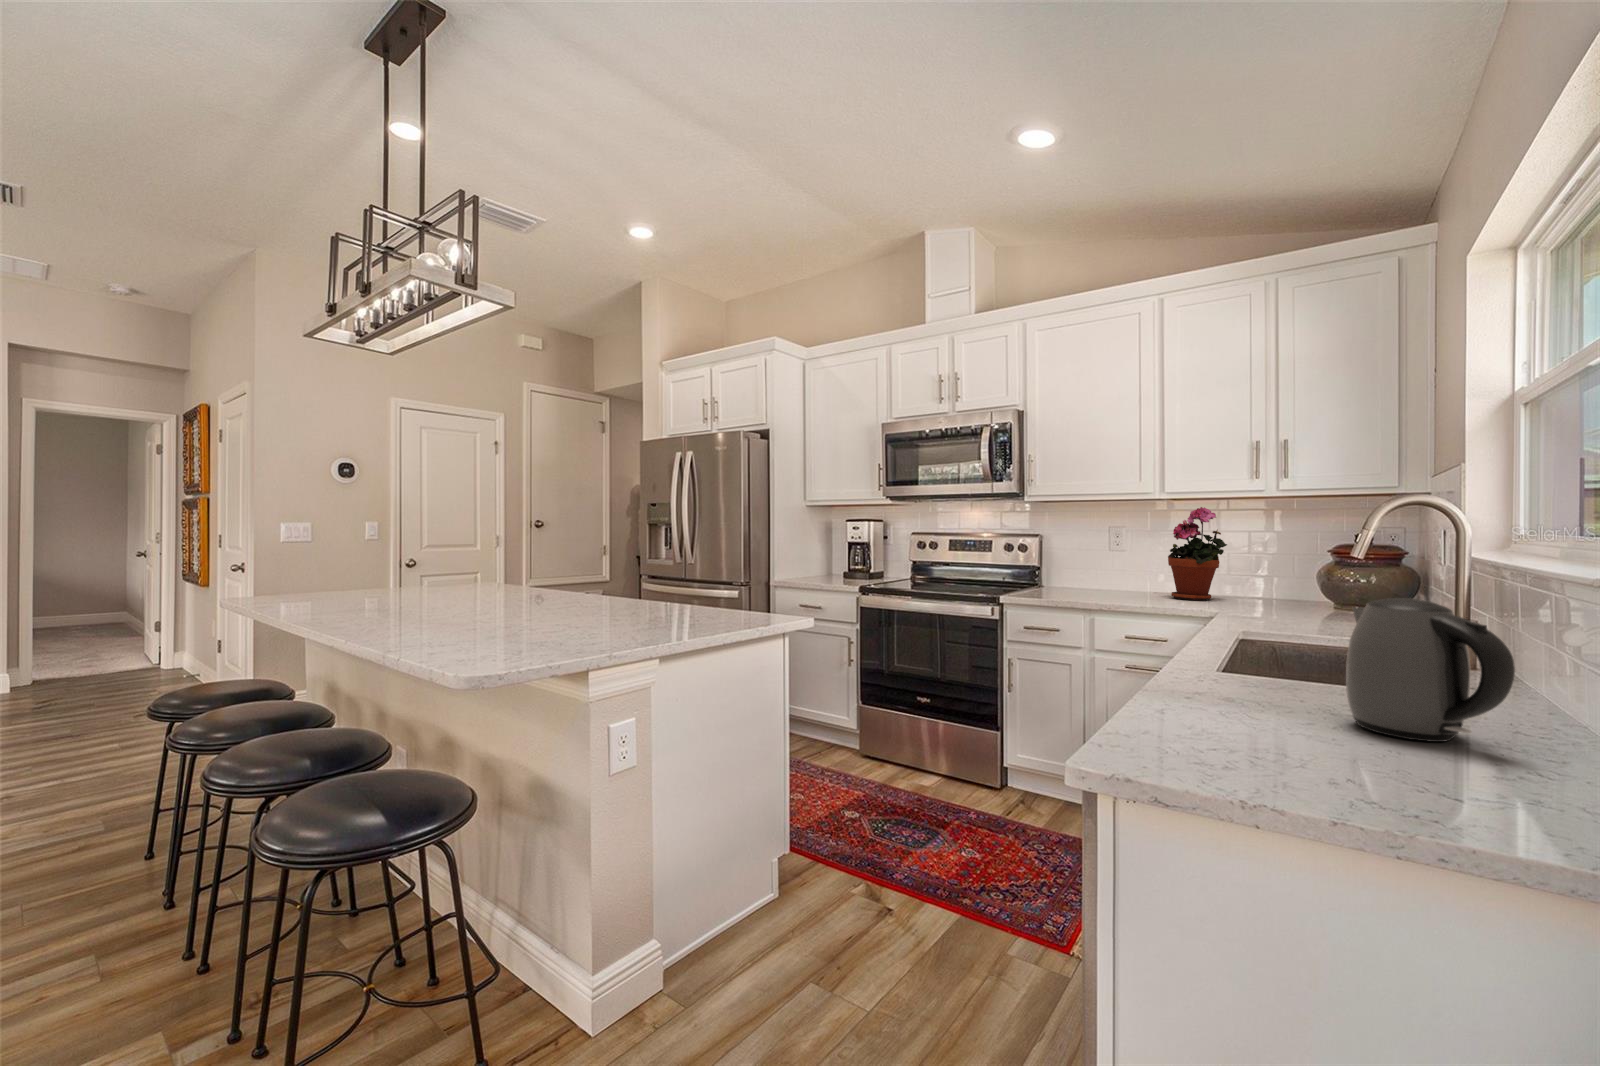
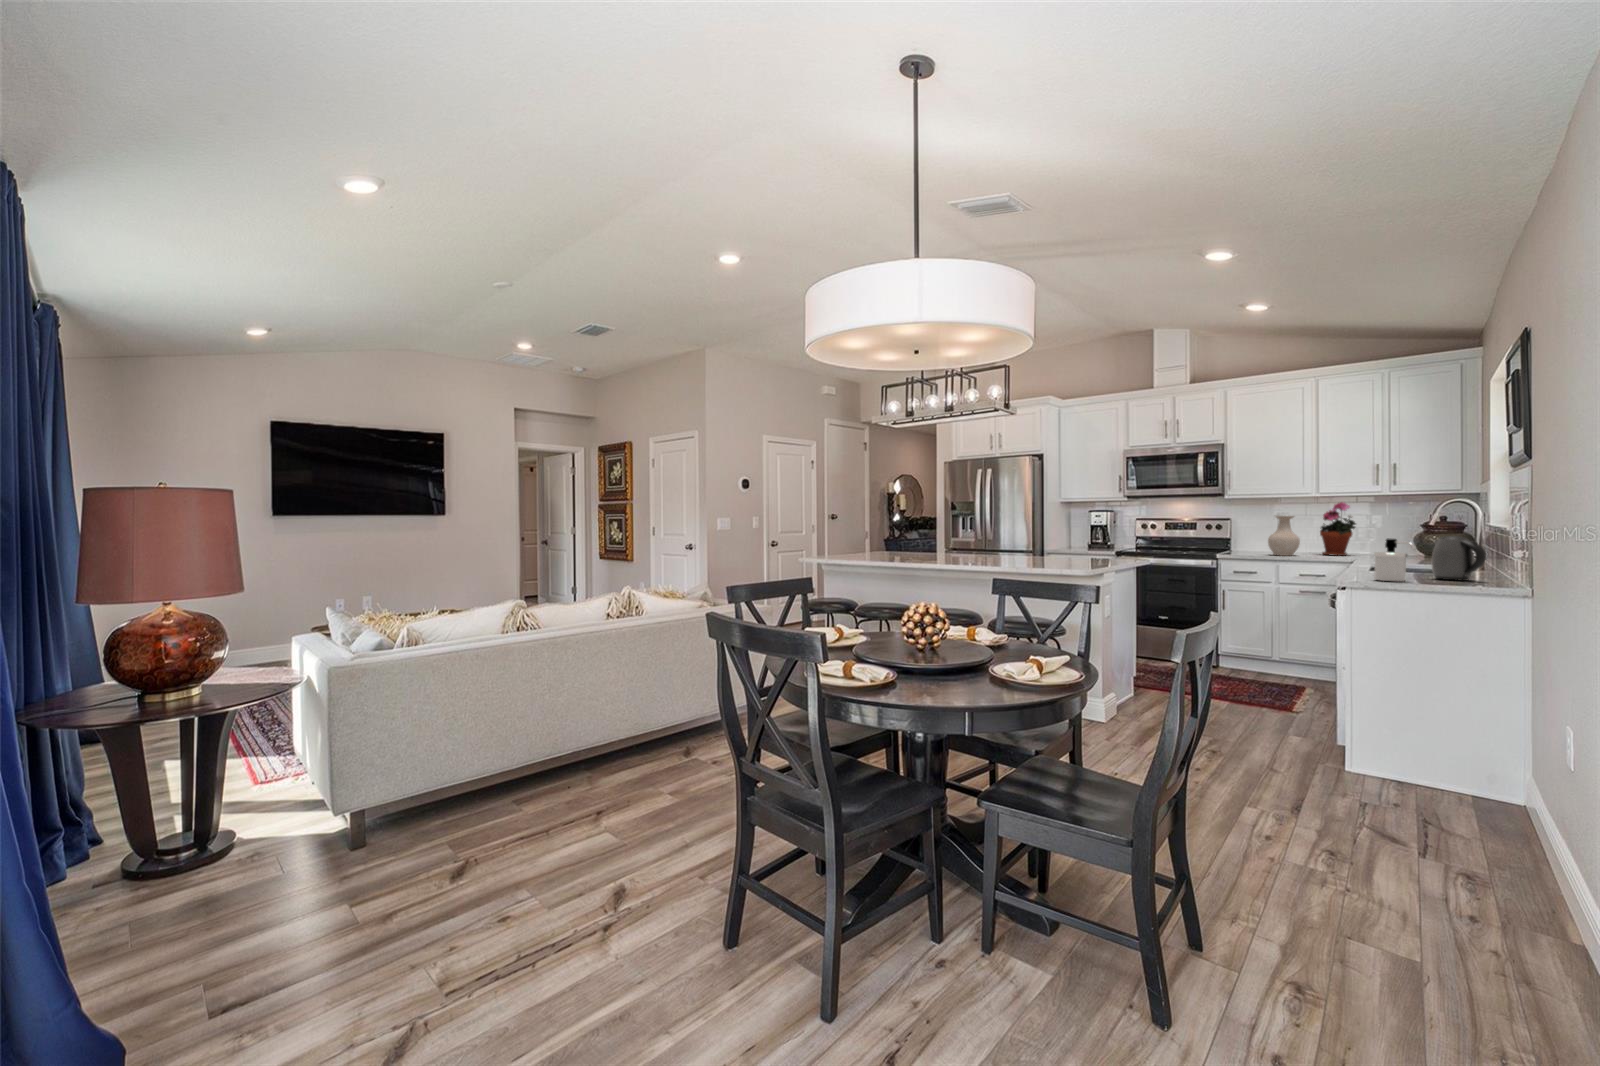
vase: none [1084,530,1133,600] -> present [1268,516,1300,556]
soap dispenser: none [1178,606,1293,749] -> present [1374,538,1415,582]

